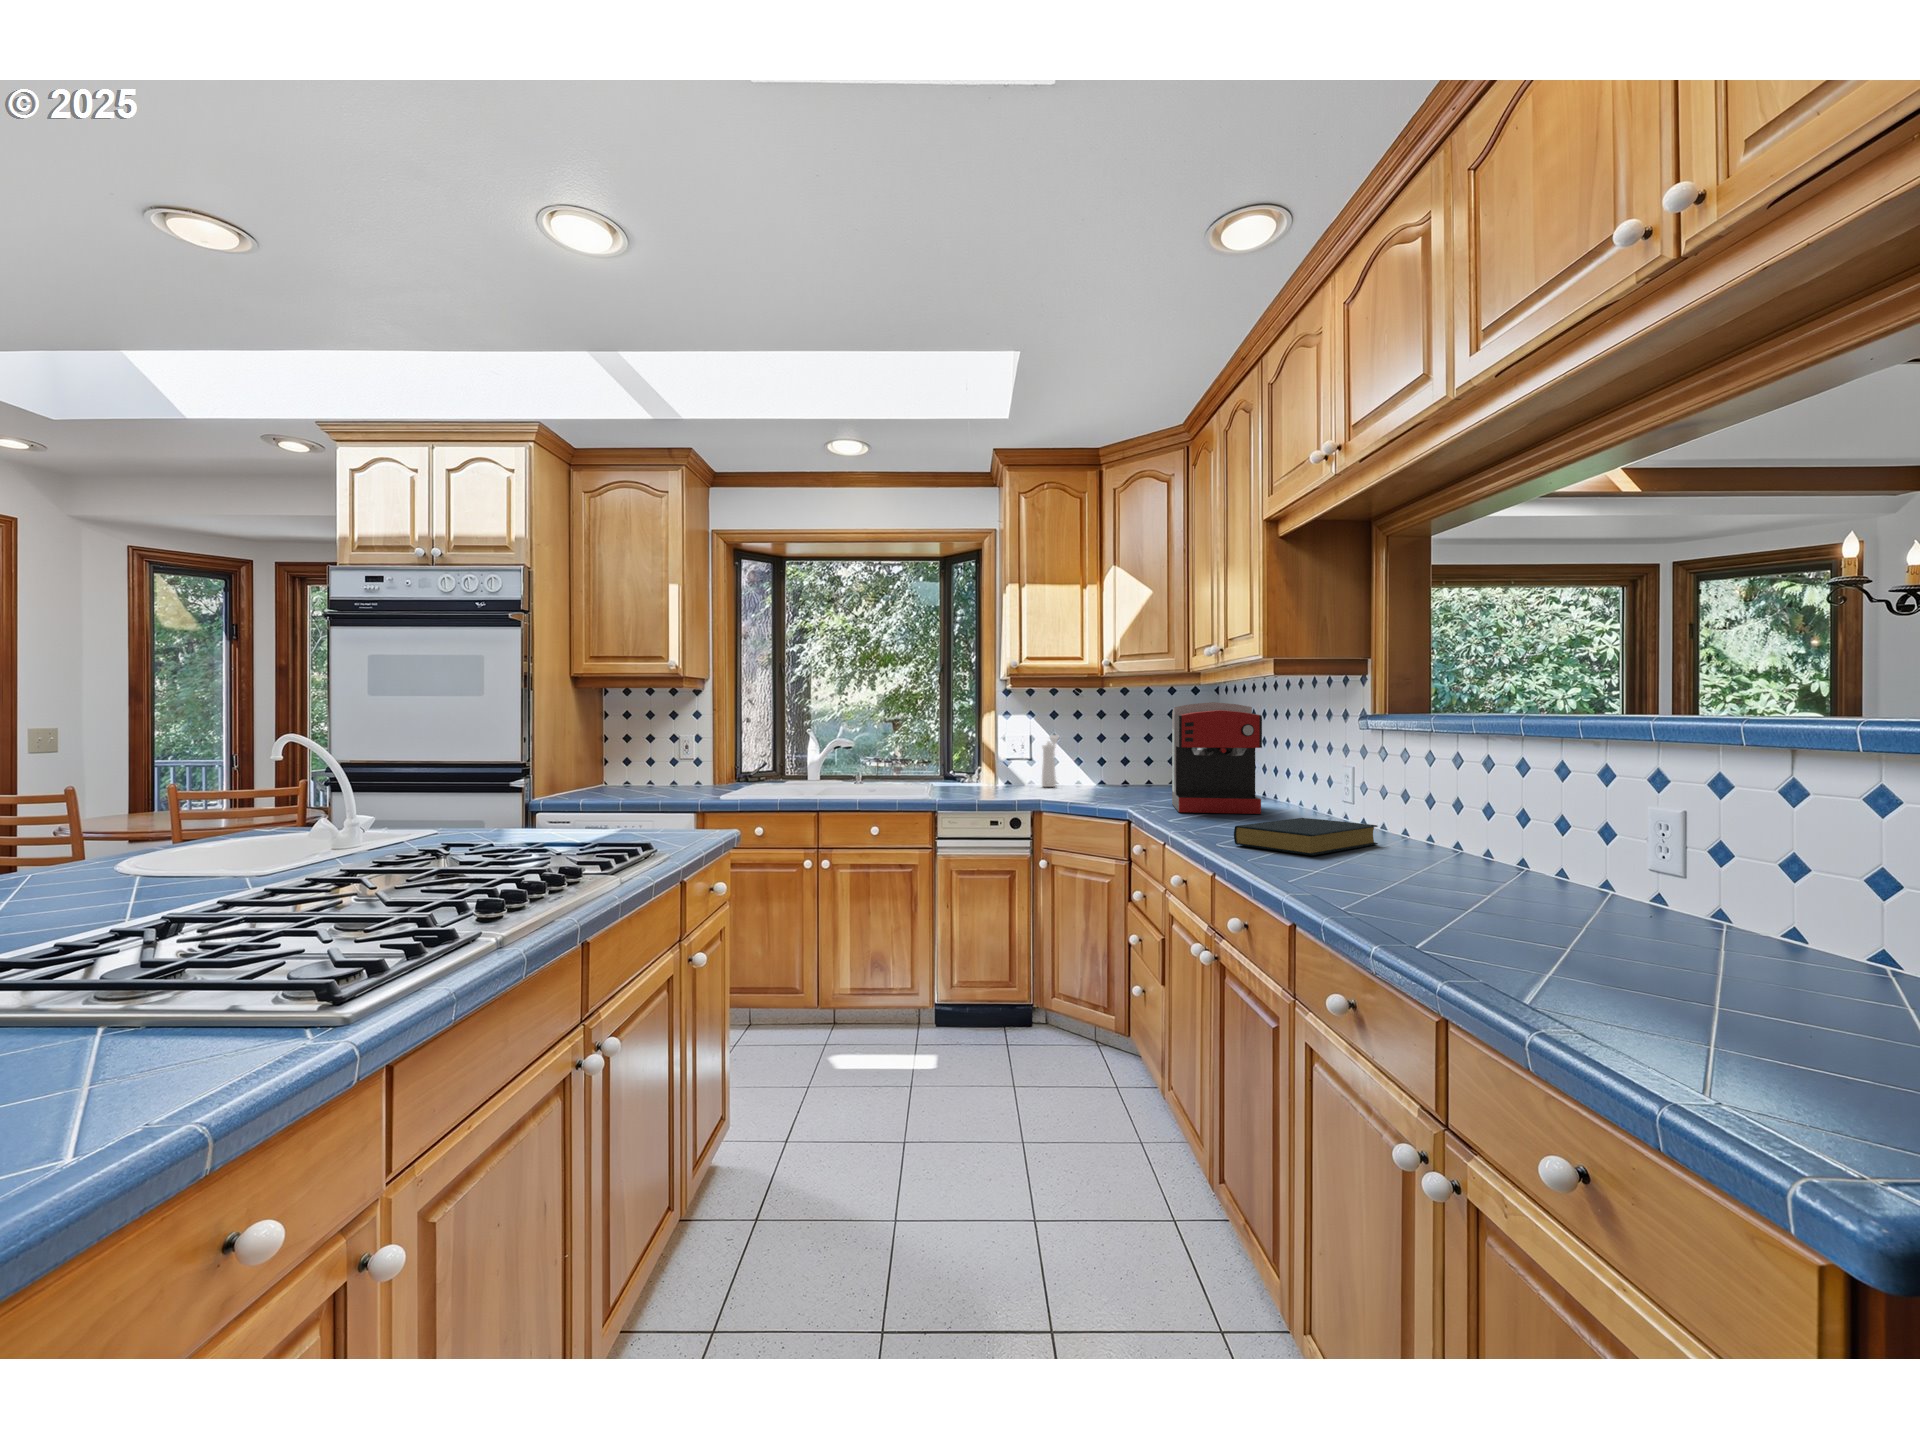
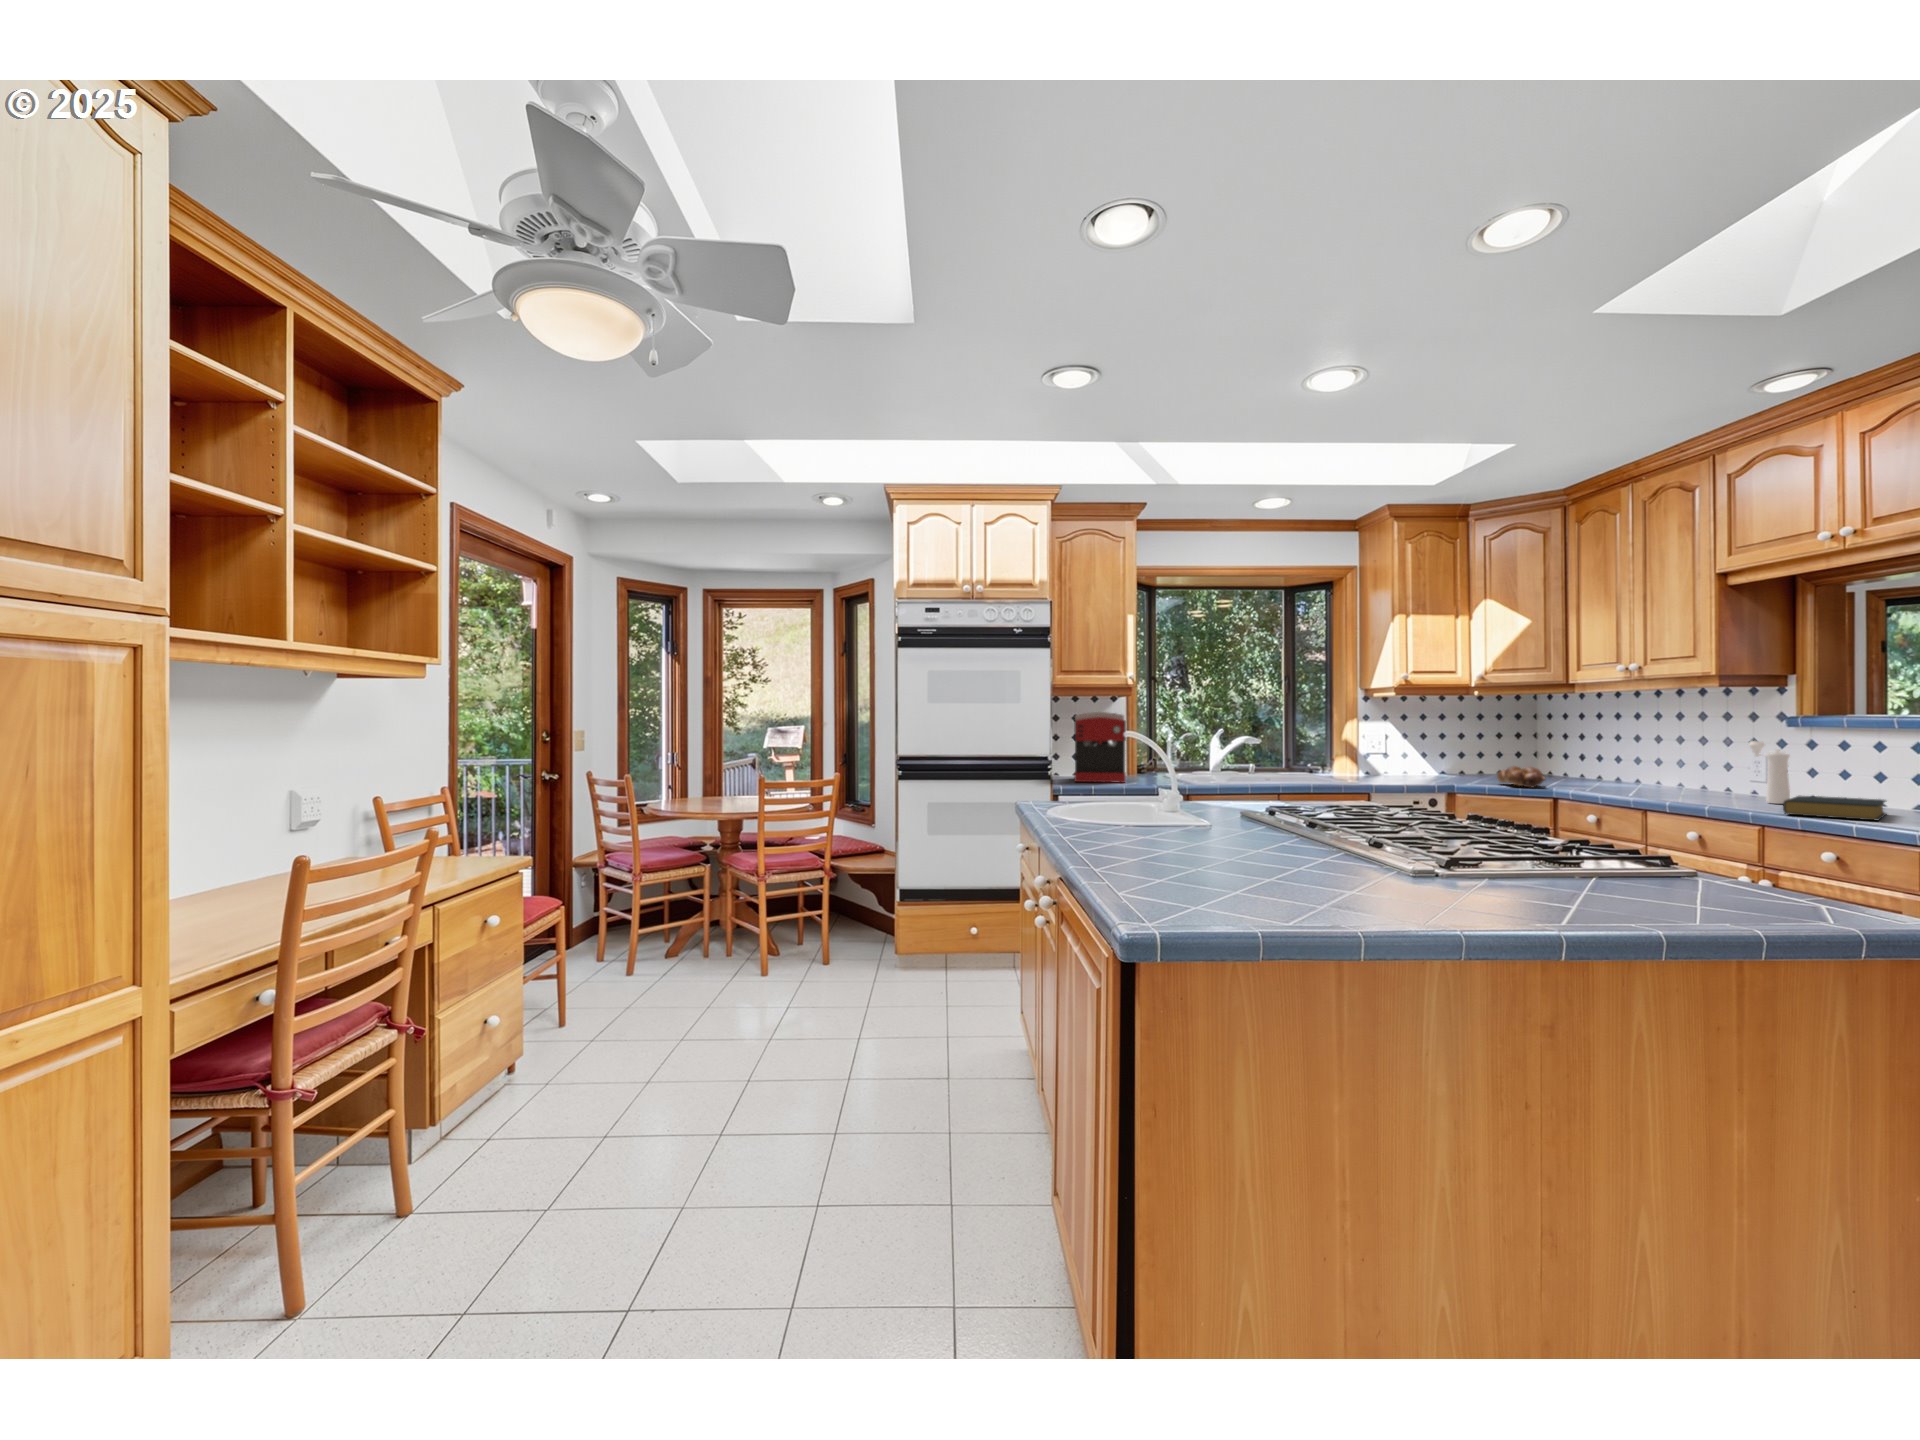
coffee maker: present [1172,702,1262,814] -> present [1074,712,1126,783]
pepper mill: present [1042,735,1059,787] -> present [1749,741,1790,804]
bread loaf: none [1092,775,1143,802] -> present [1497,766,1545,787]

